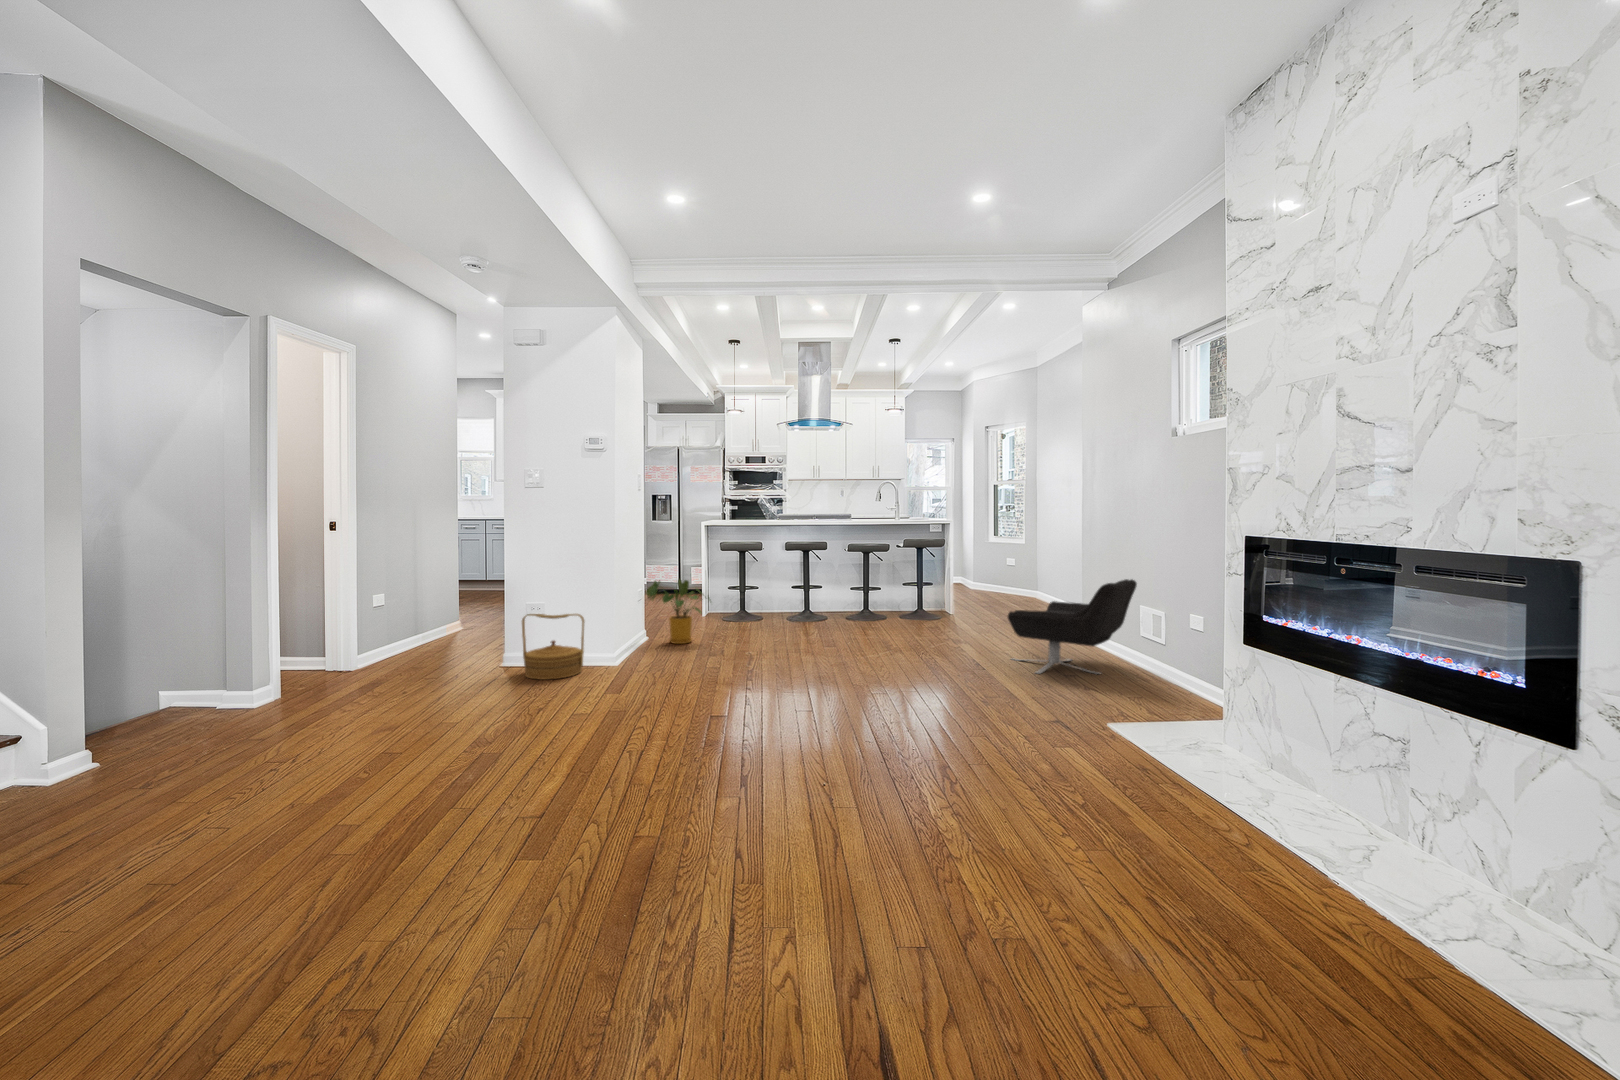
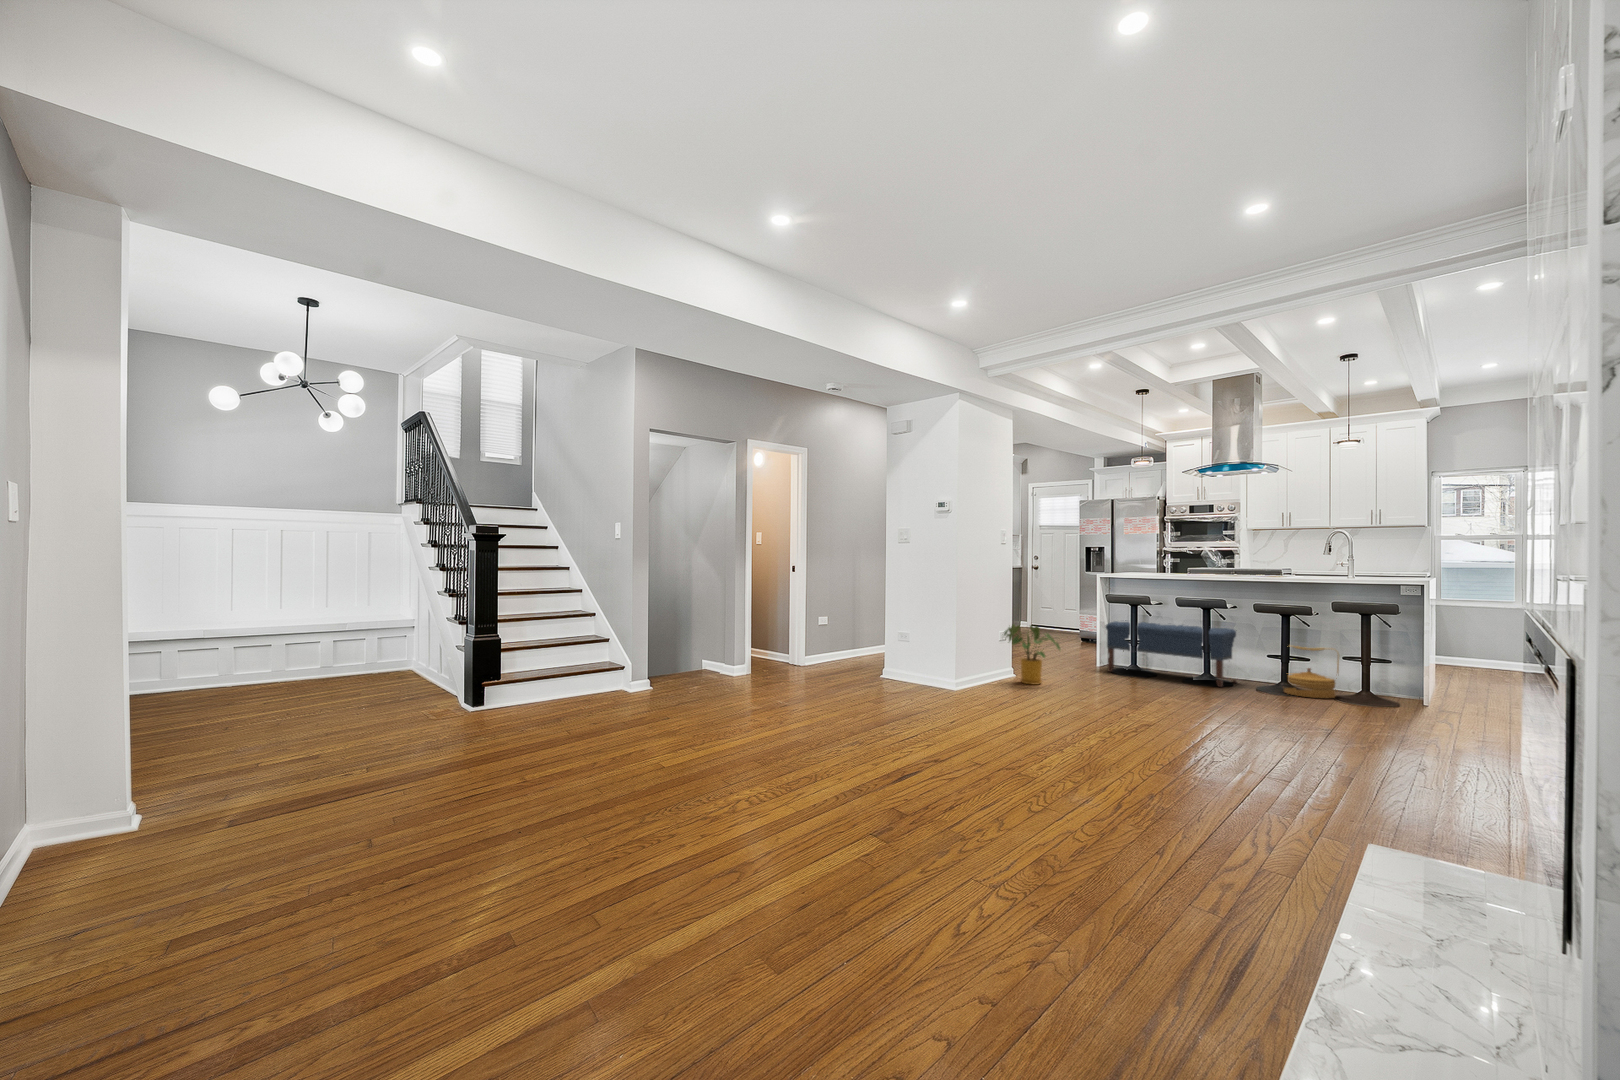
bench: none [719,566,827,619] -> present [1106,620,1237,687]
lounge chair: present [1007,579,1137,674] -> none [1343,666,1576,795]
woven basket: present [522,614,585,680] -> present [1284,646,1339,698]

